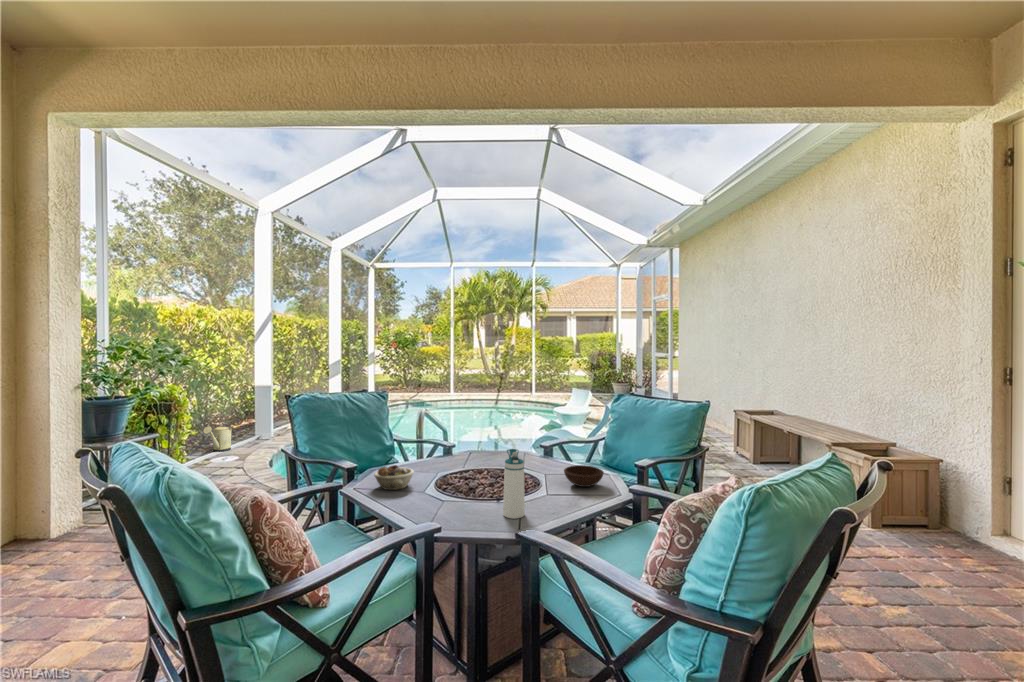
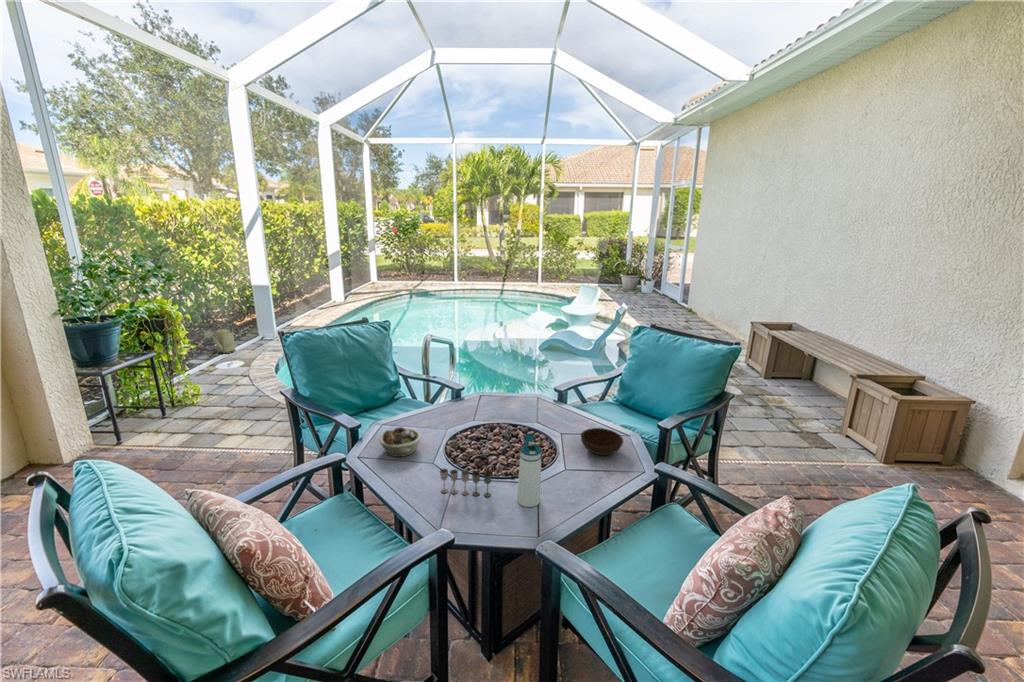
wine glass: none [431,487,479,513] -> present [440,468,492,497]

